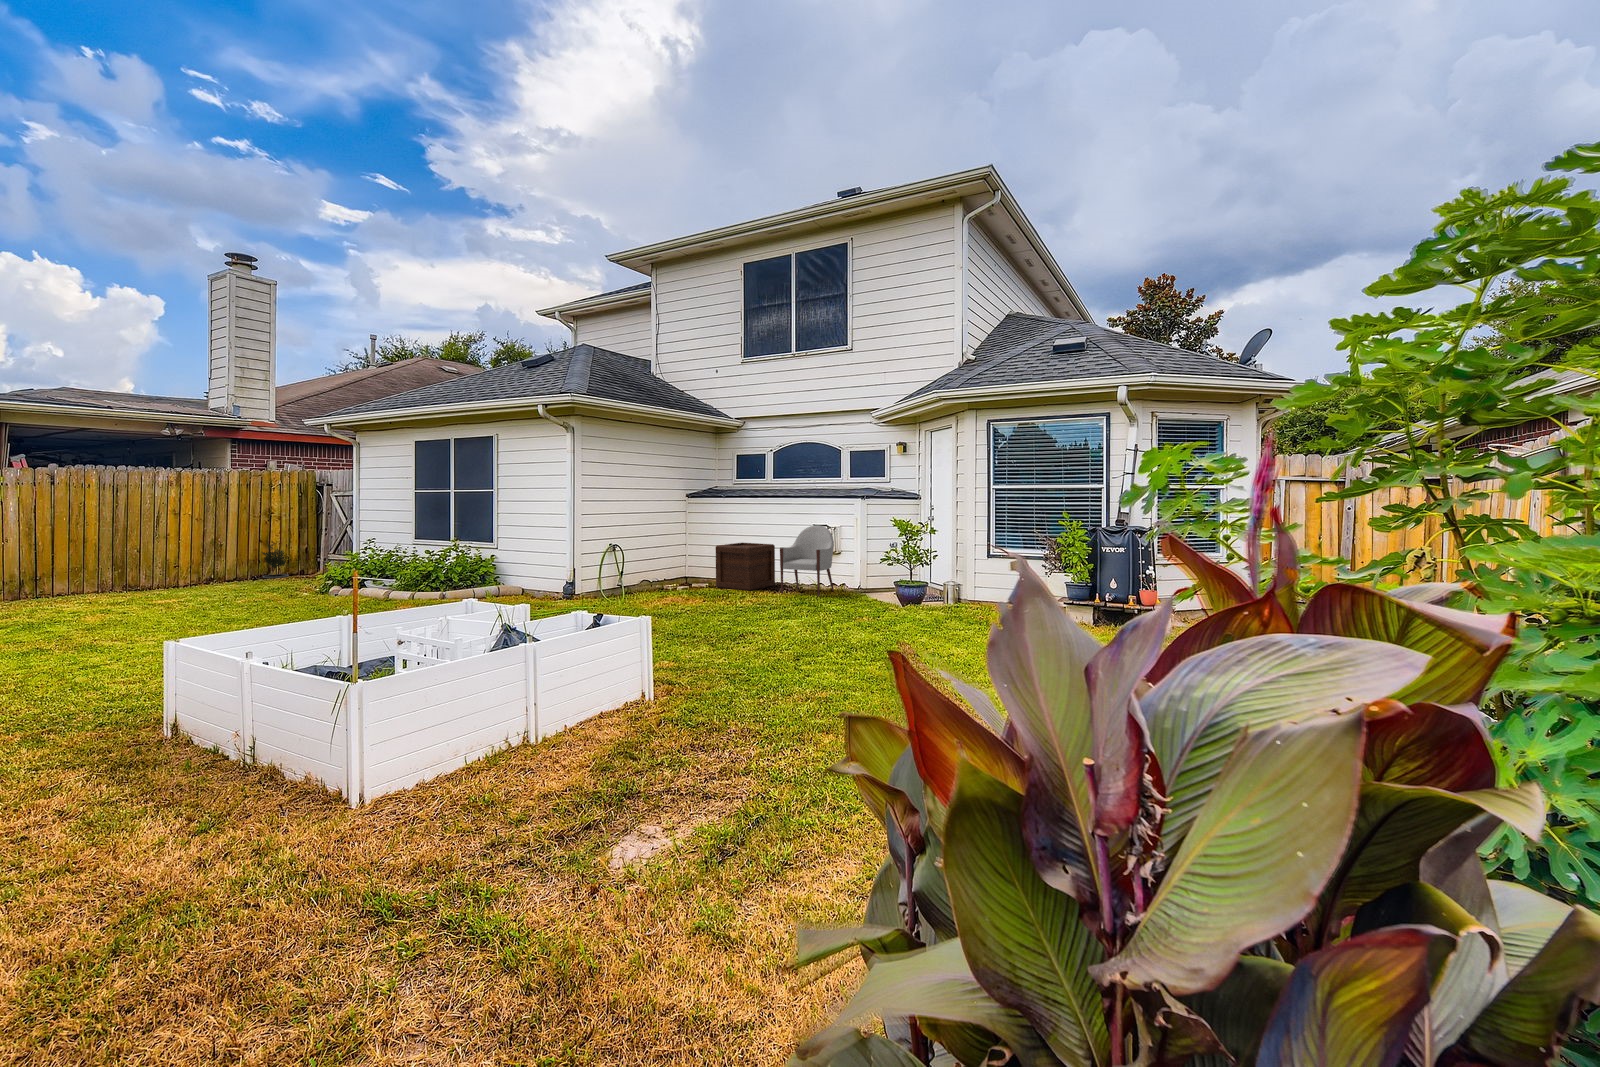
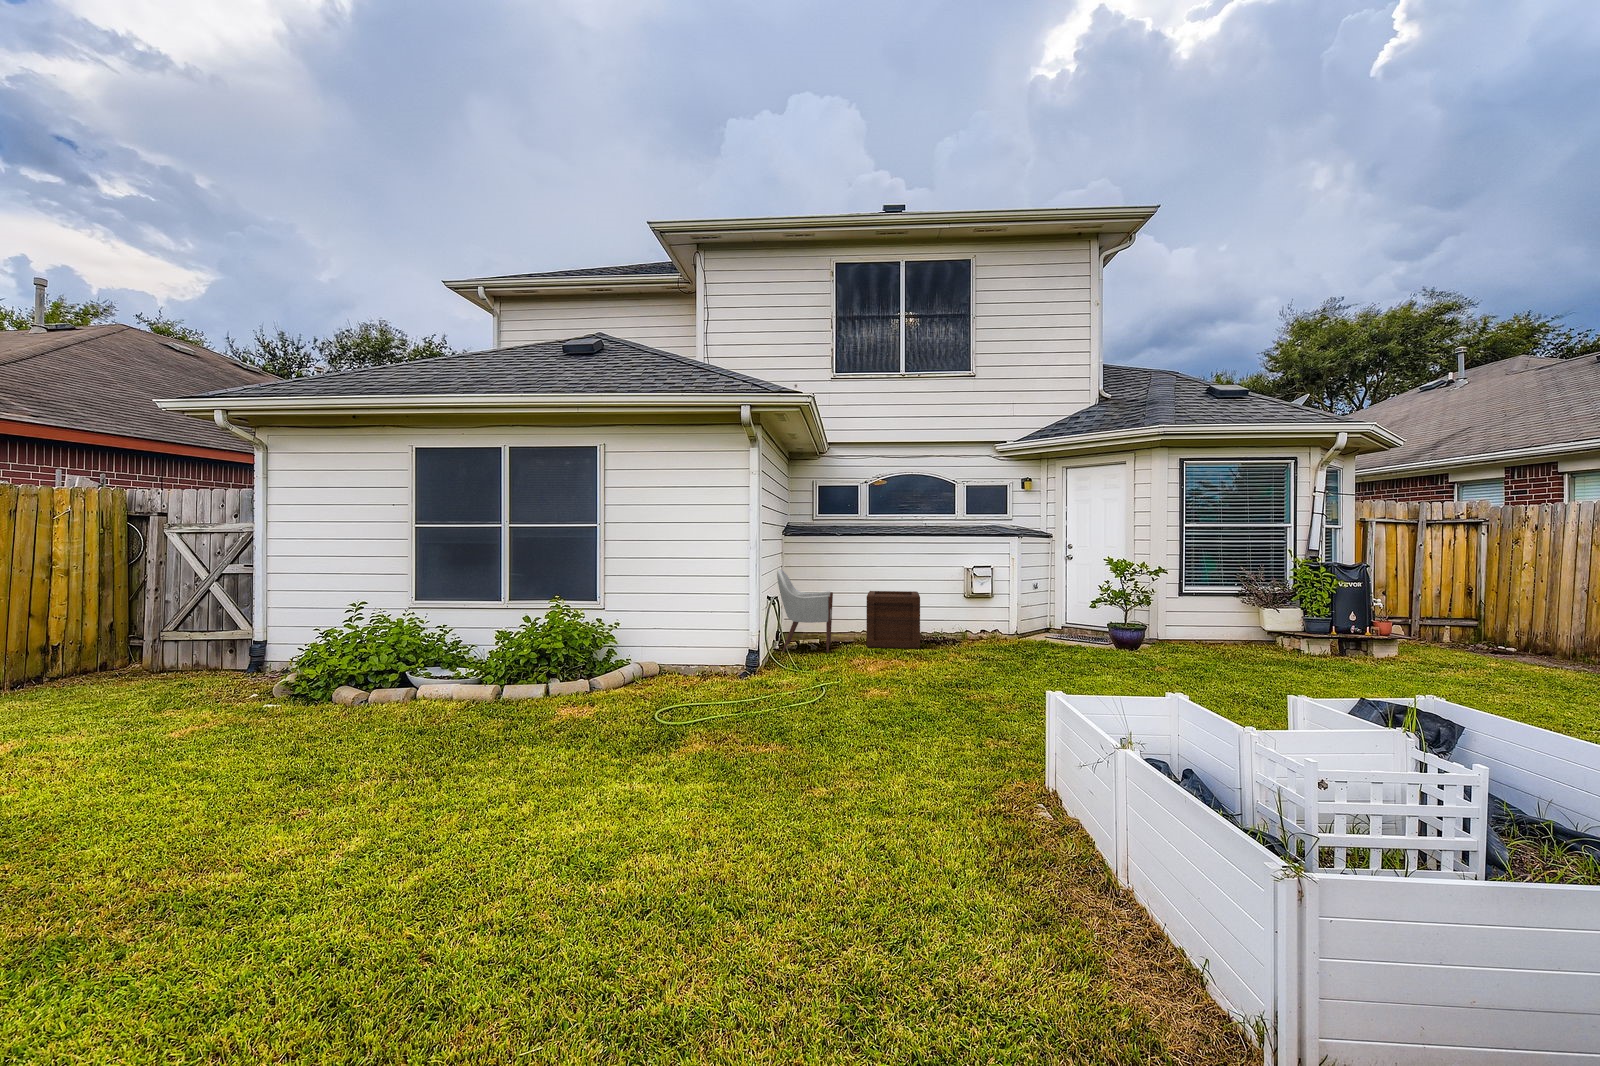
chair: present [780,526,834,596] -> present [777,569,833,653]
potted tree: present [262,542,289,578] -> none [35,613,98,689]

